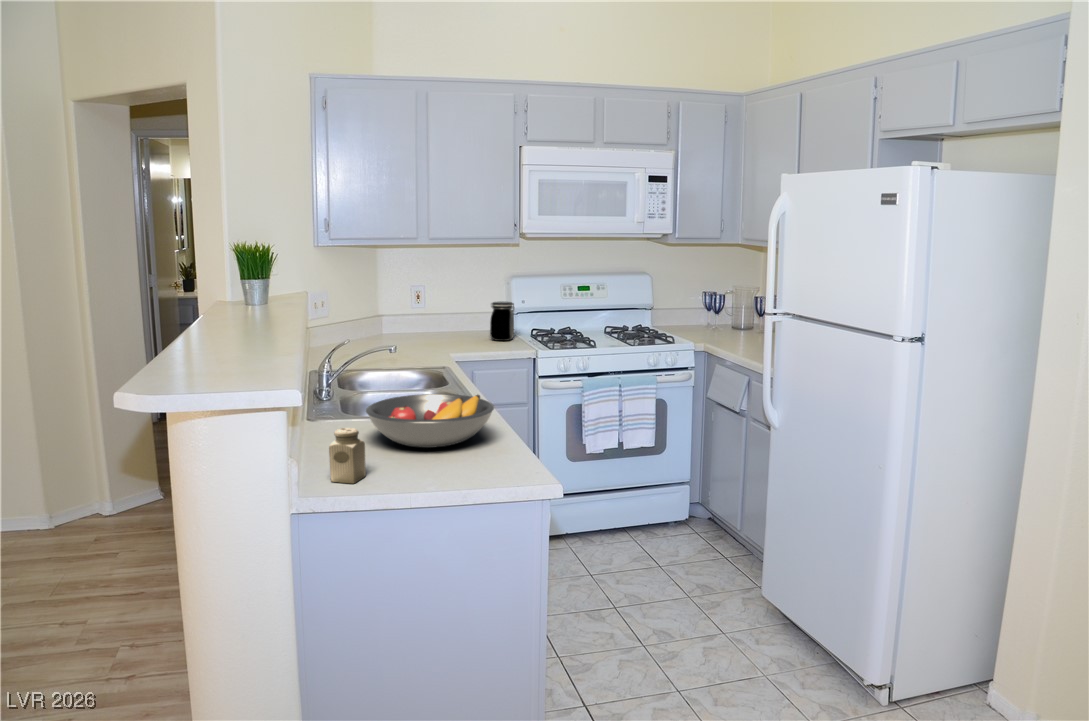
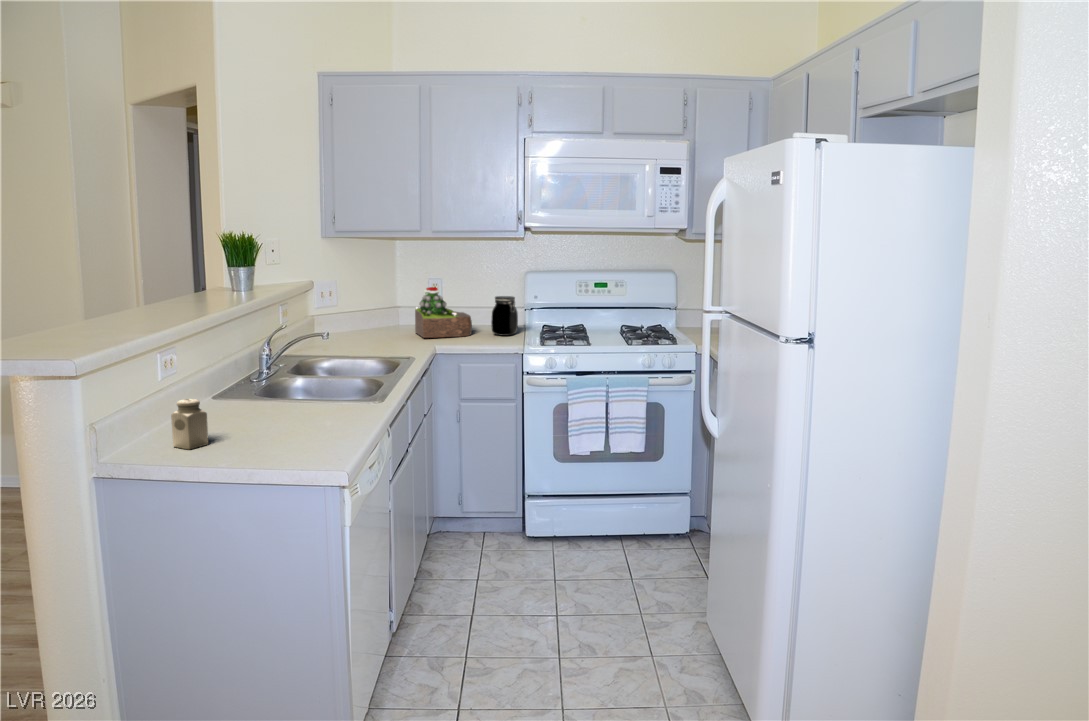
succulent plant: none [410,295,470,346] -> present [415,287,472,338]
fruit bowl: present [366,394,494,448] -> none [242,377,367,425]

